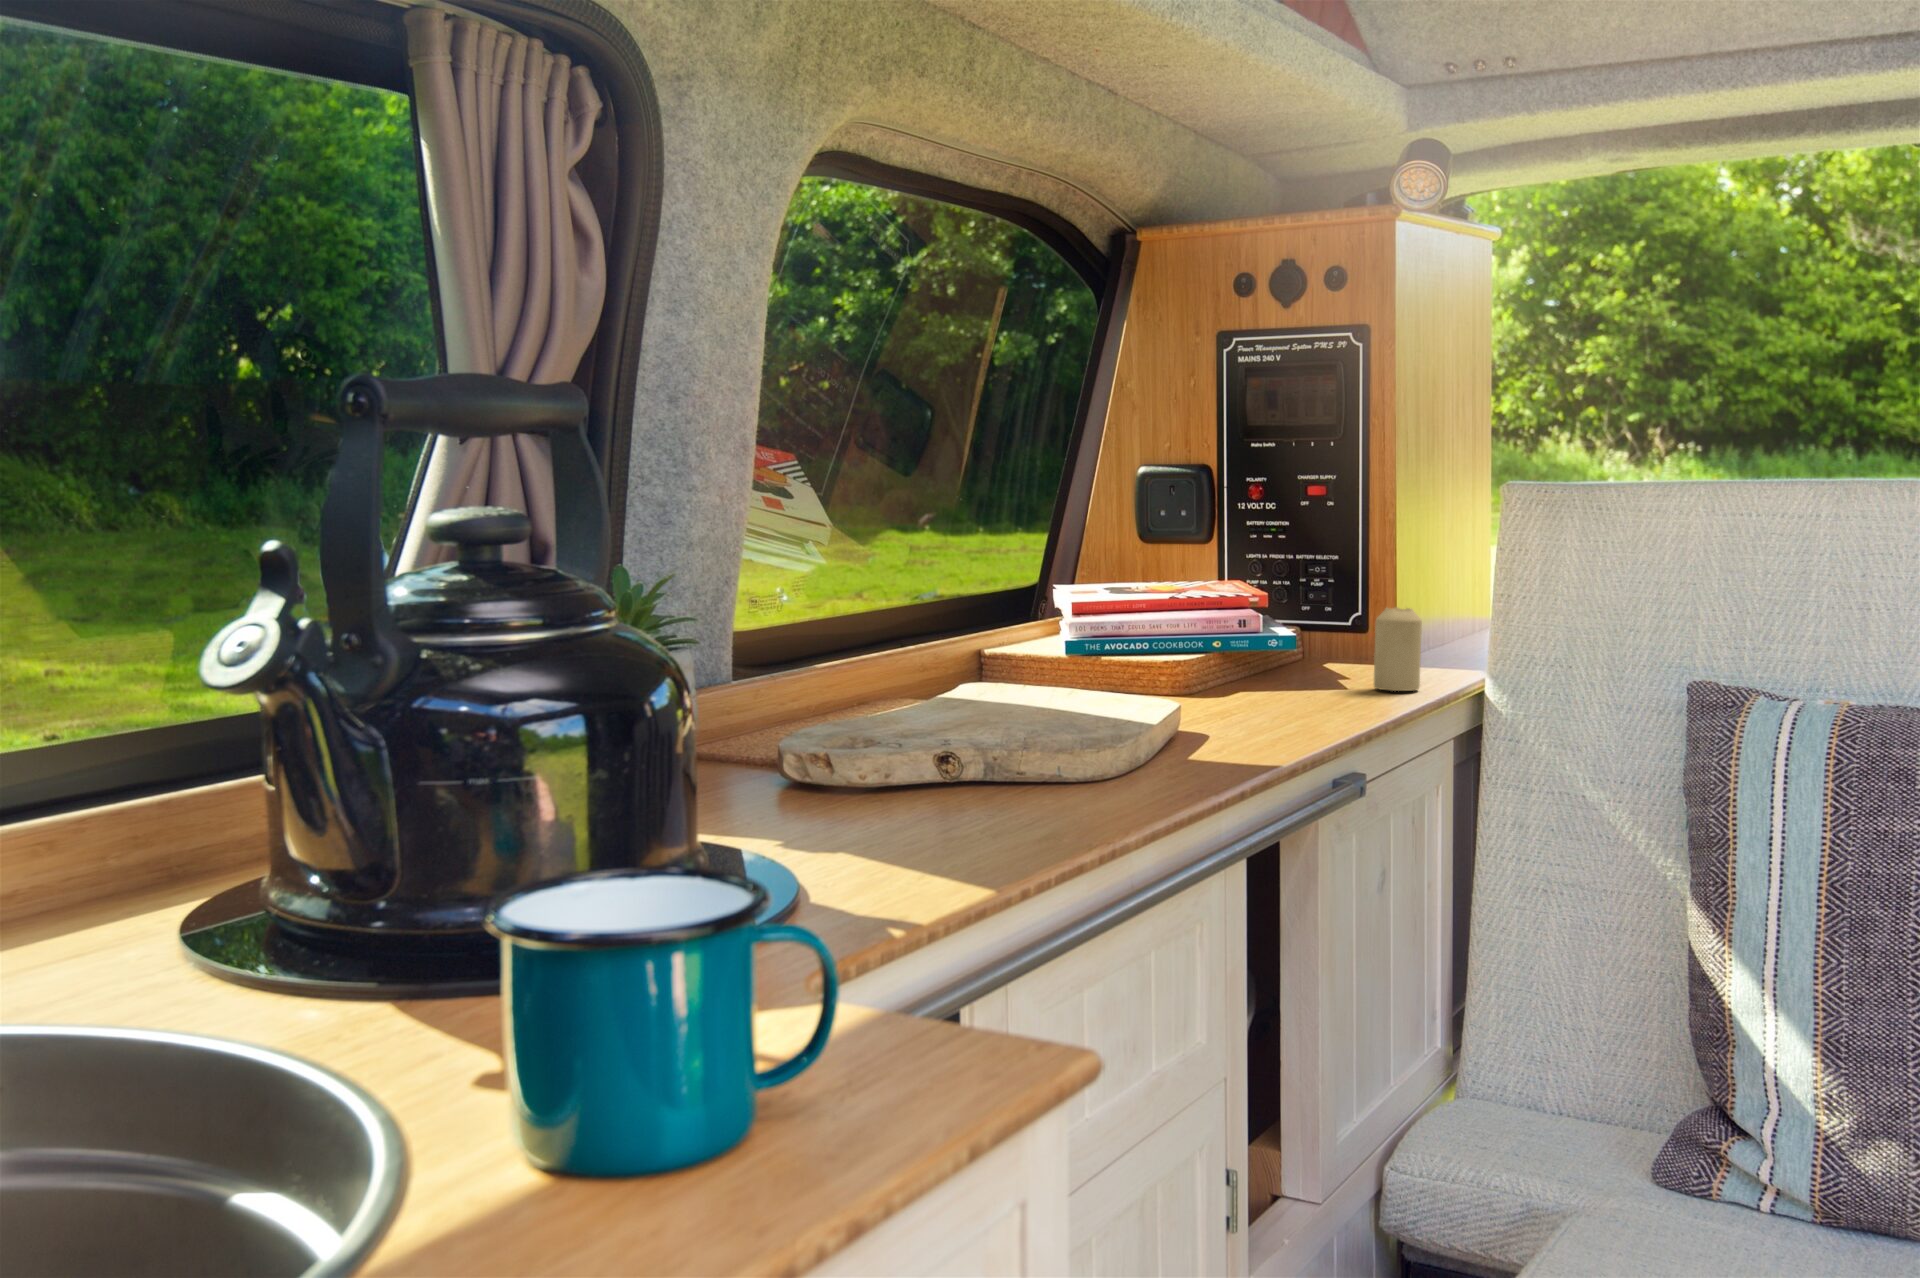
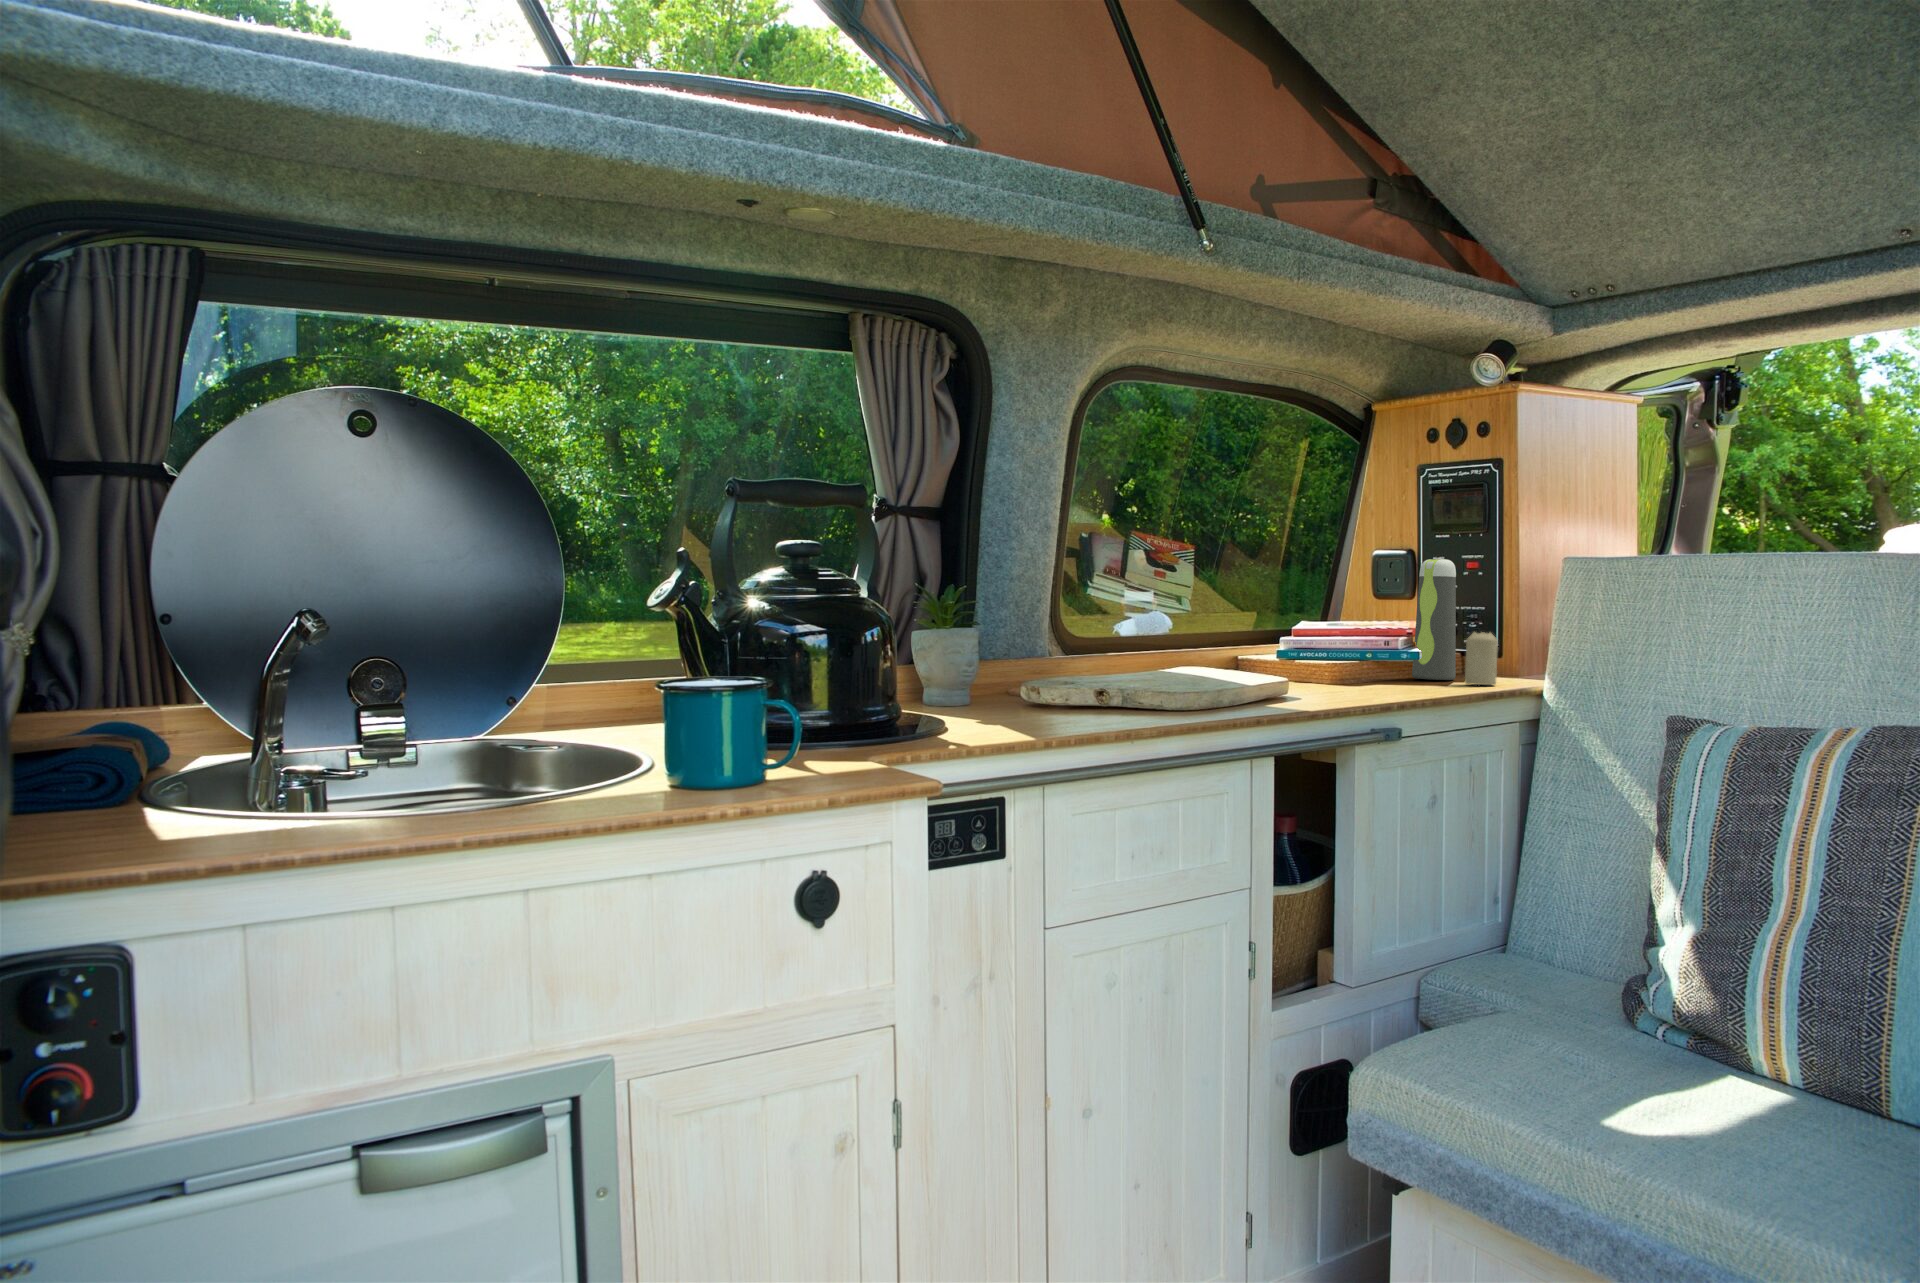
water bottle: none [1272,490,1337,680] -> present [1412,559,1456,680]

